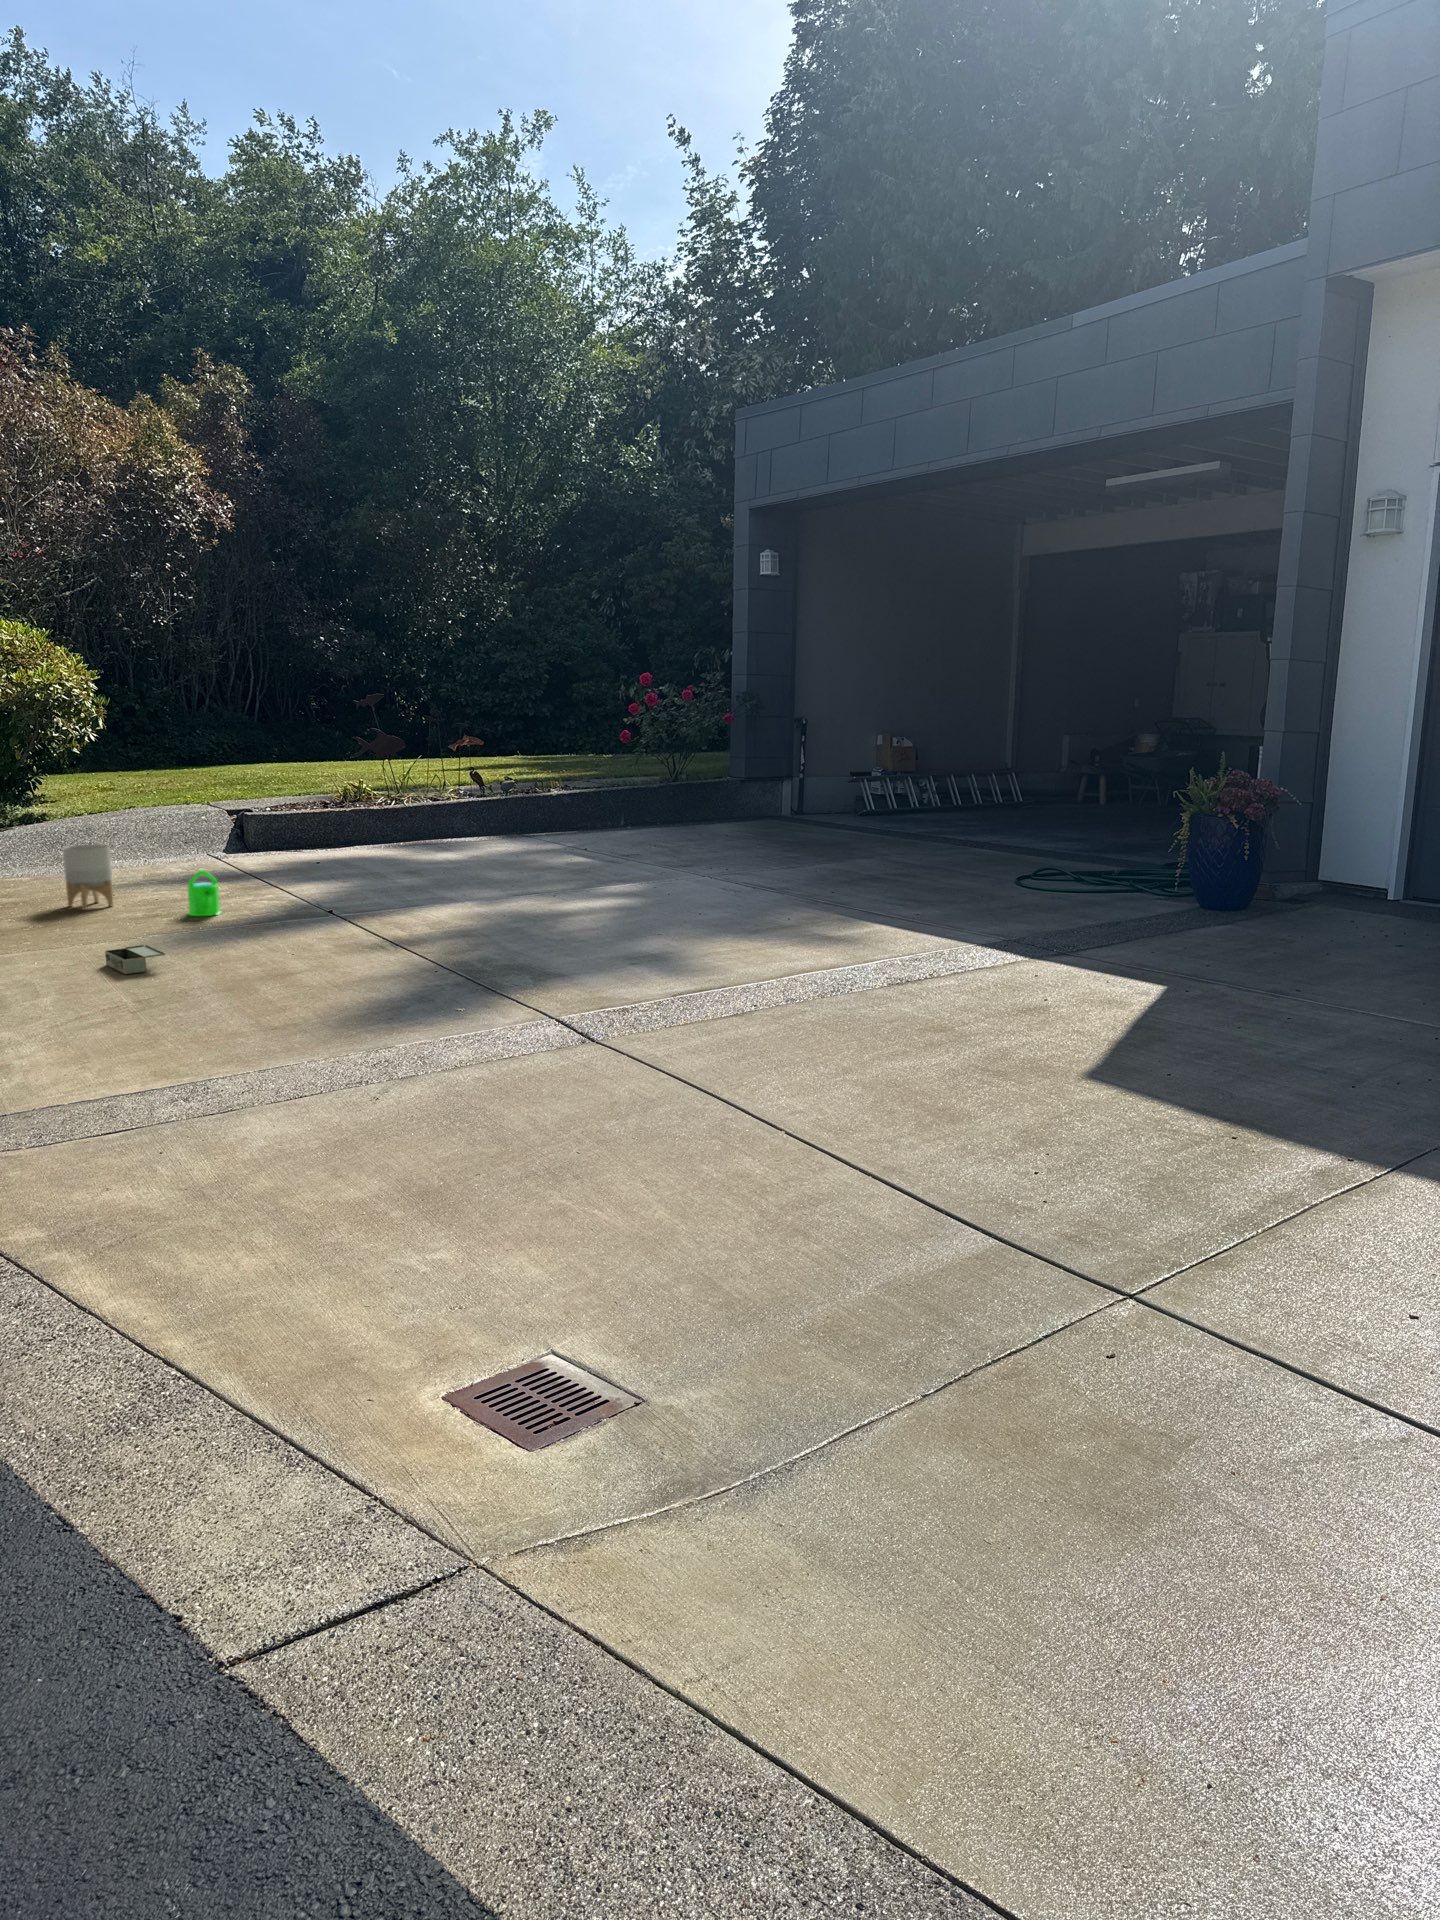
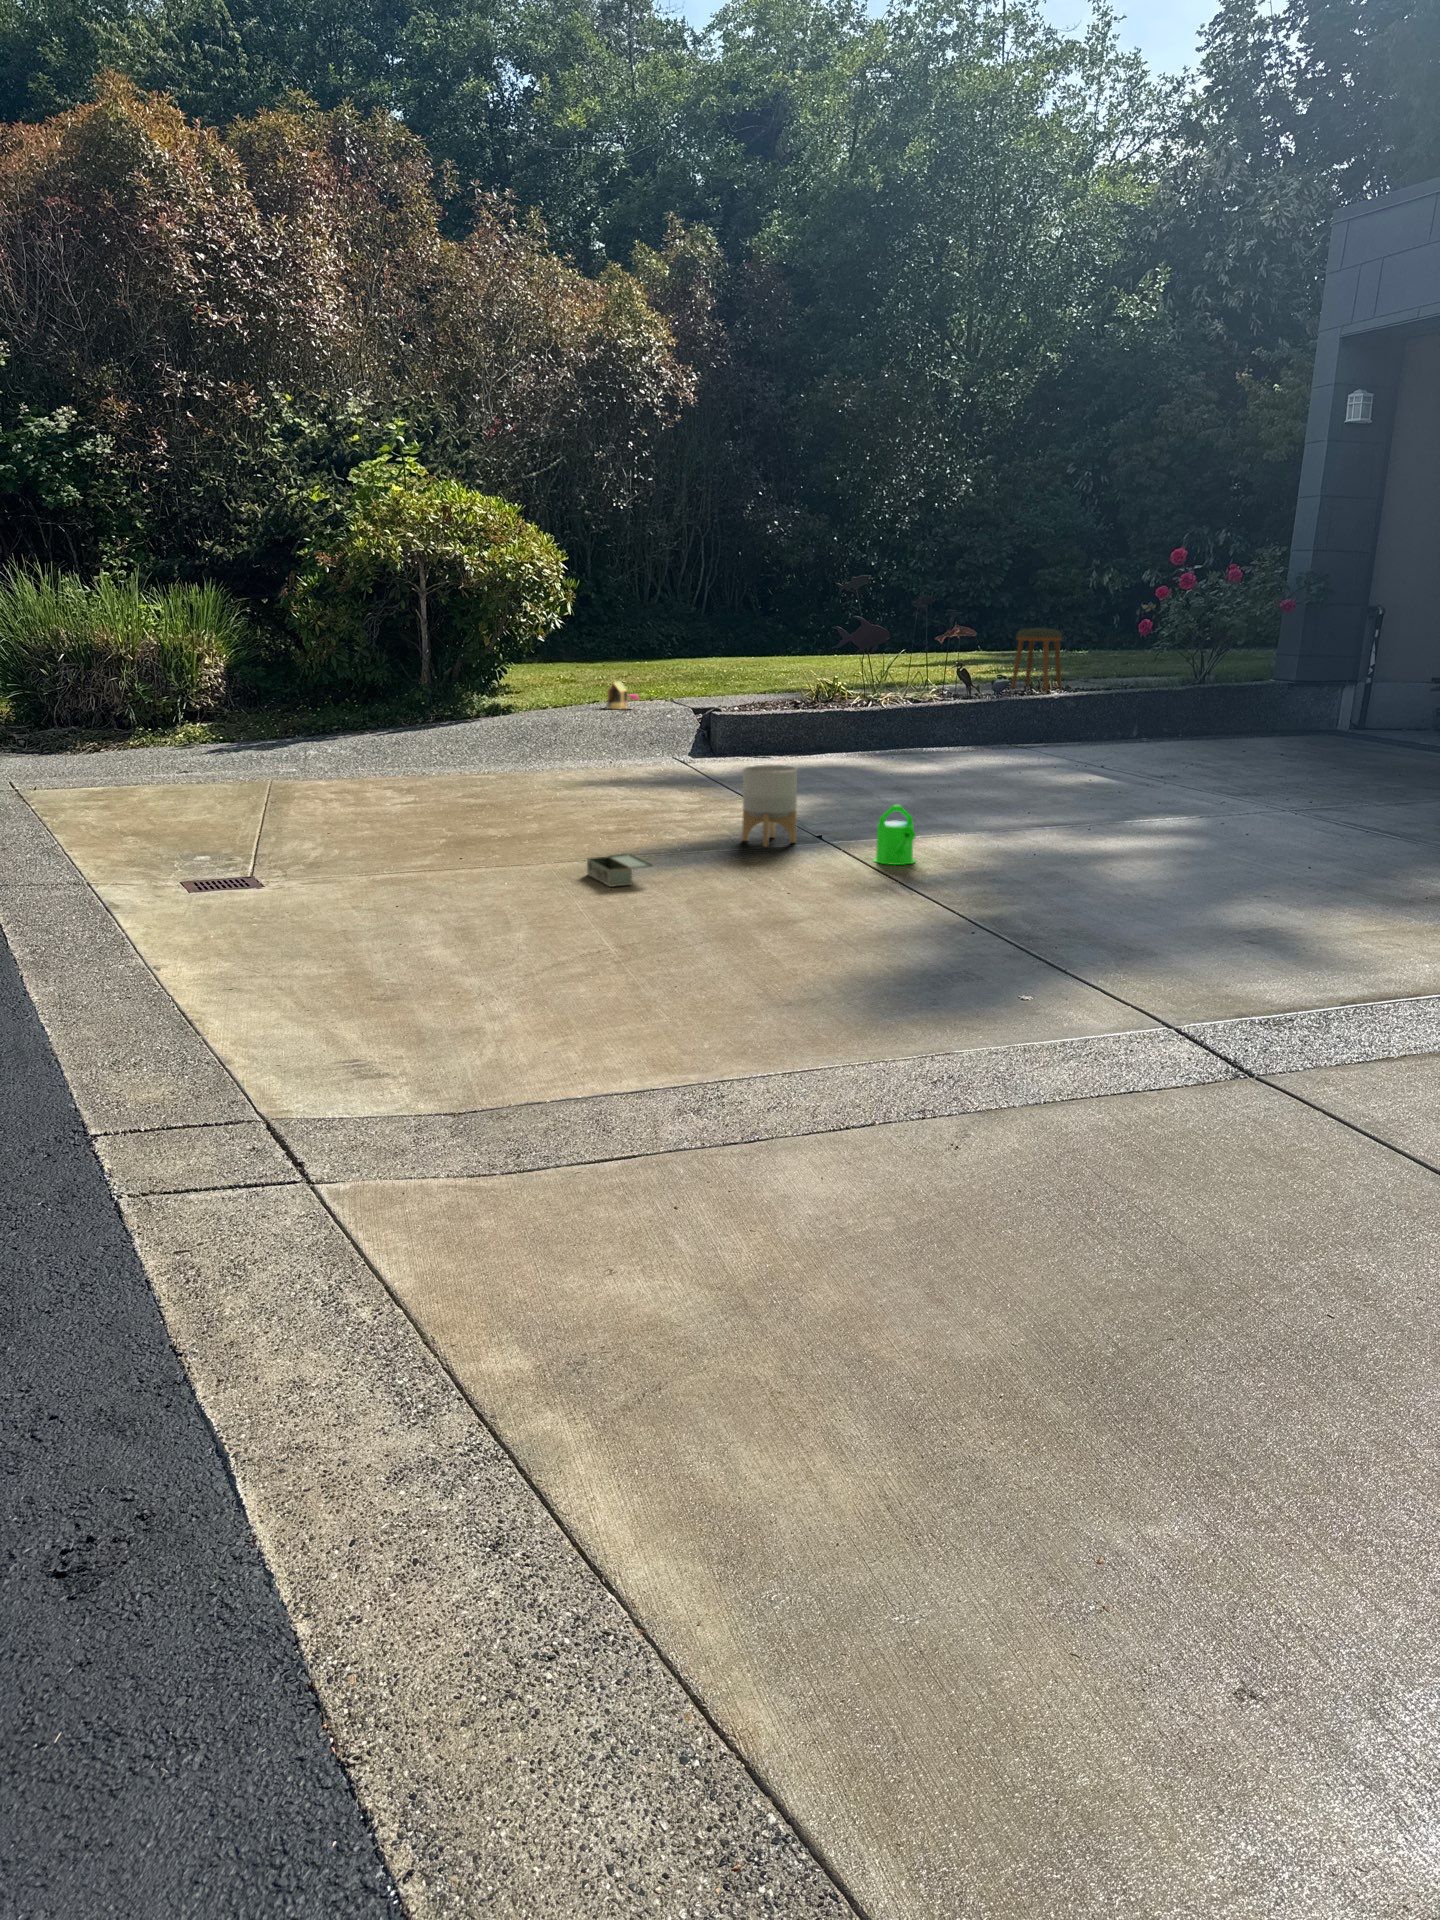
stool: none [521,736,565,788] -> present [1011,628,1062,690]
toy house: none [139,789,178,815] -> present [606,681,639,709]
planter: present [63,844,114,910] -> present [742,764,797,847]
watering can: present [188,870,221,916] -> present [874,805,915,865]

